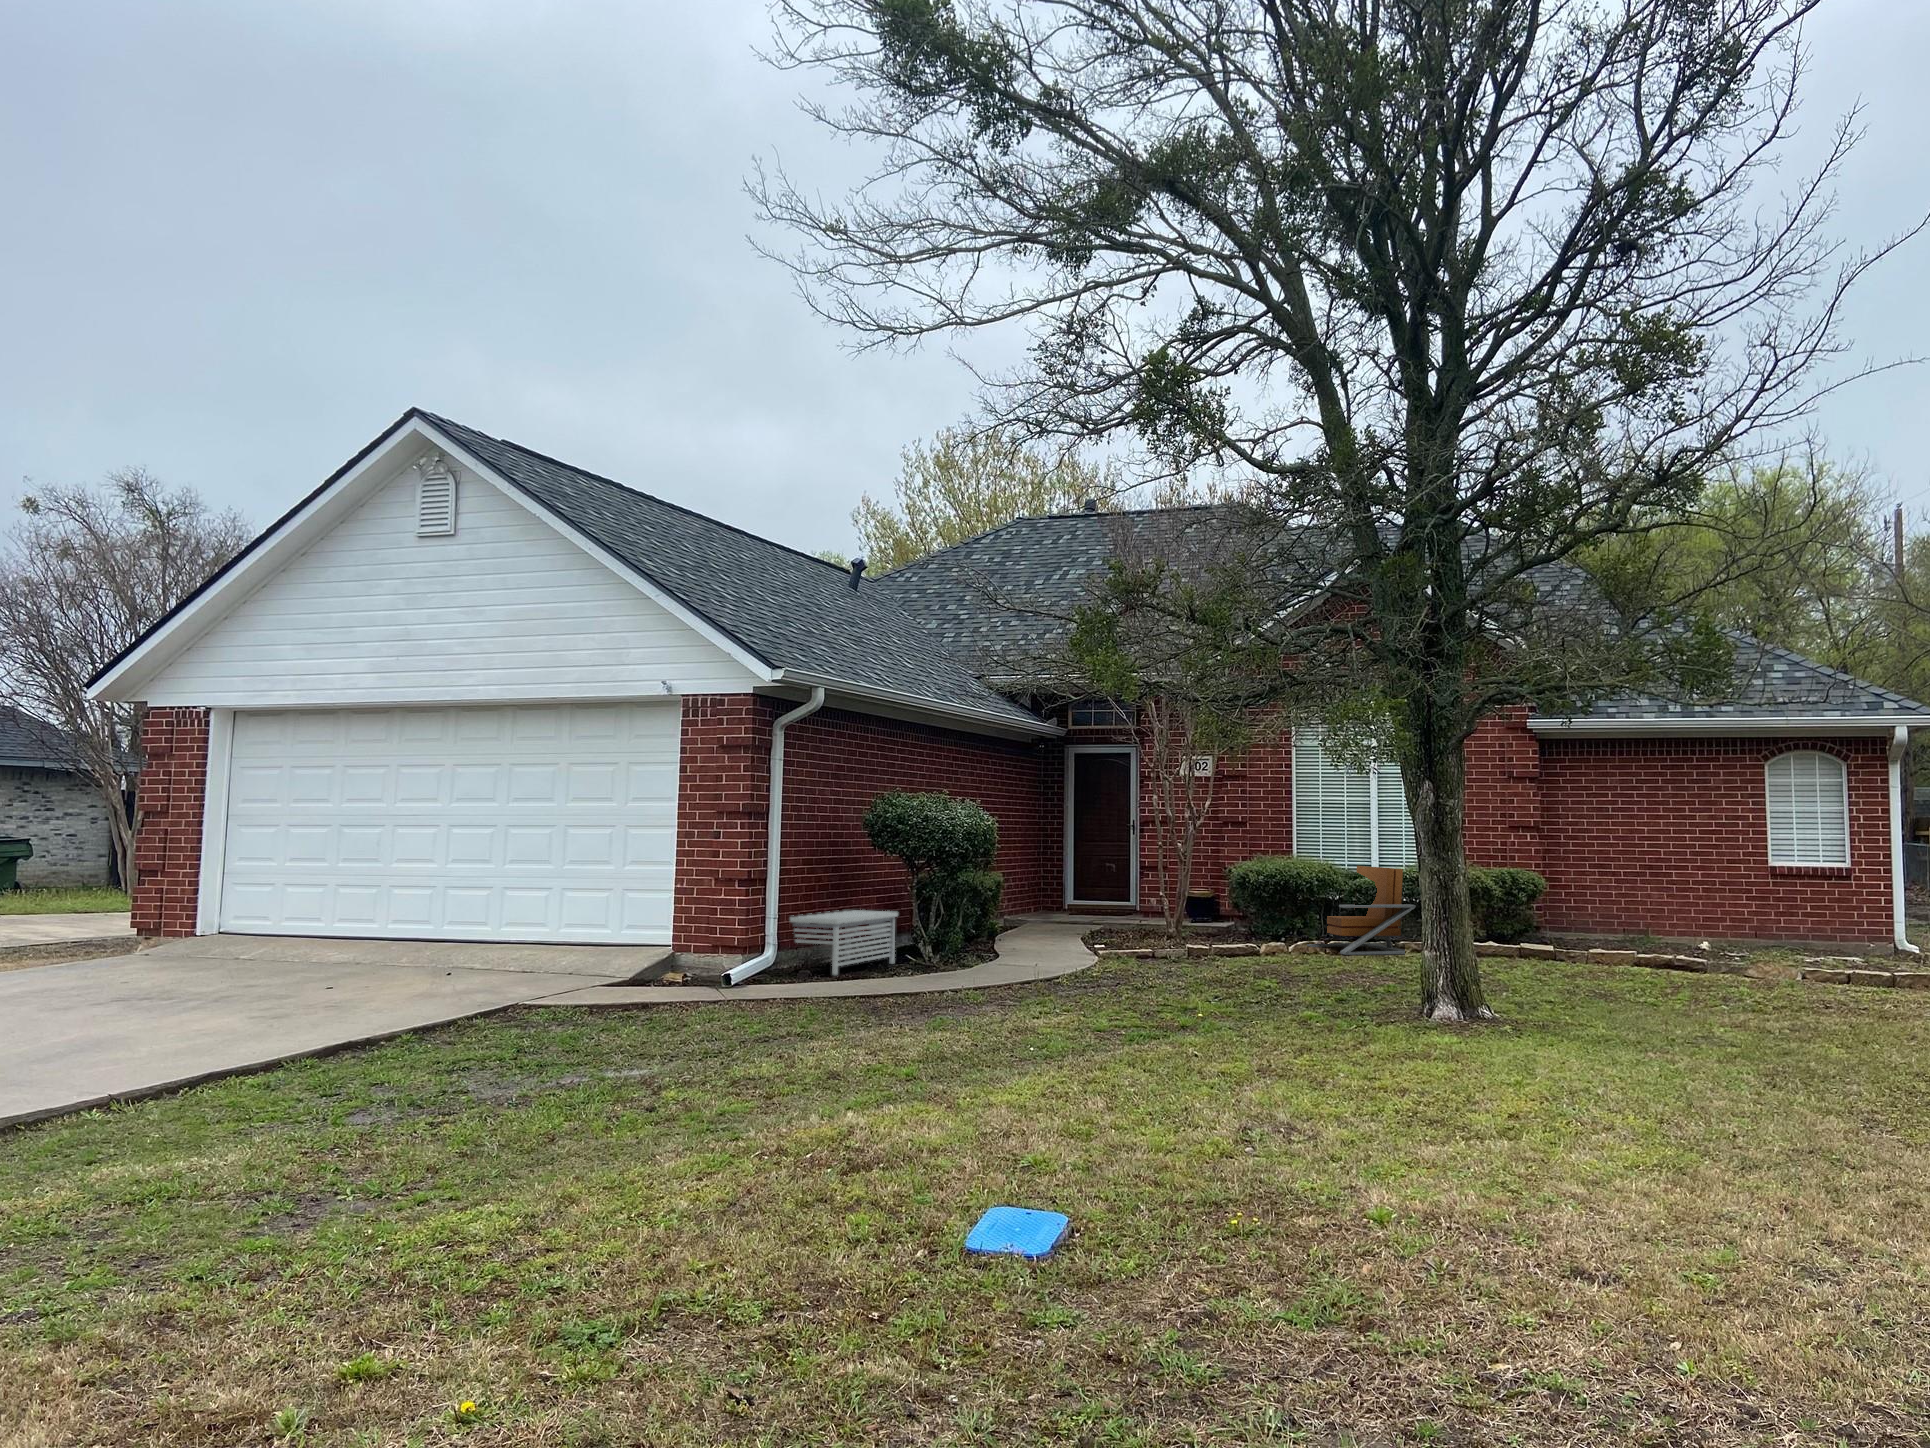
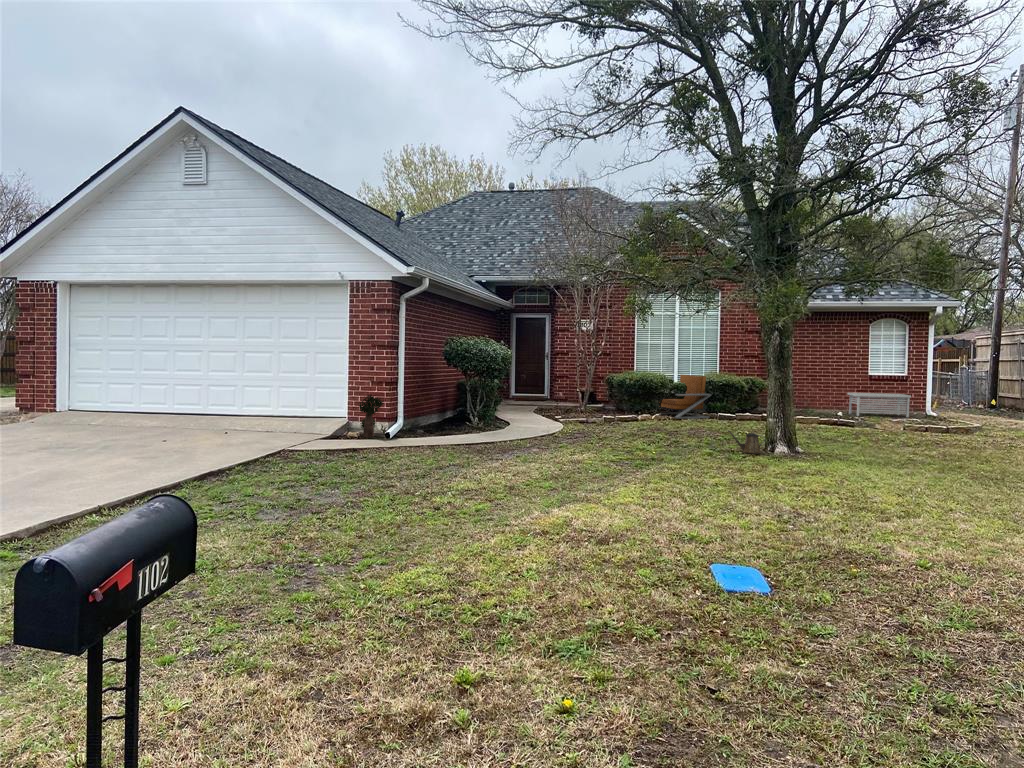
potted plant: none [675,903,735,985] -> present [359,395,387,437]
storage bench: present [790,910,898,975] -> present [848,393,911,417]
watering can: none [1374,975,1453,1025] -> present [727,430,765,454]

